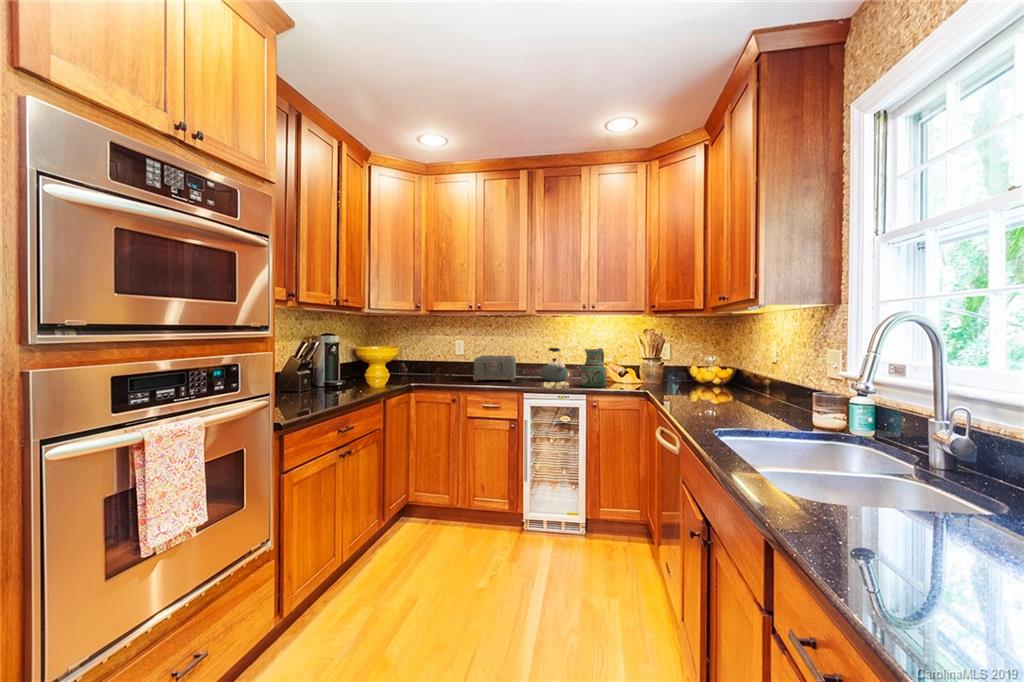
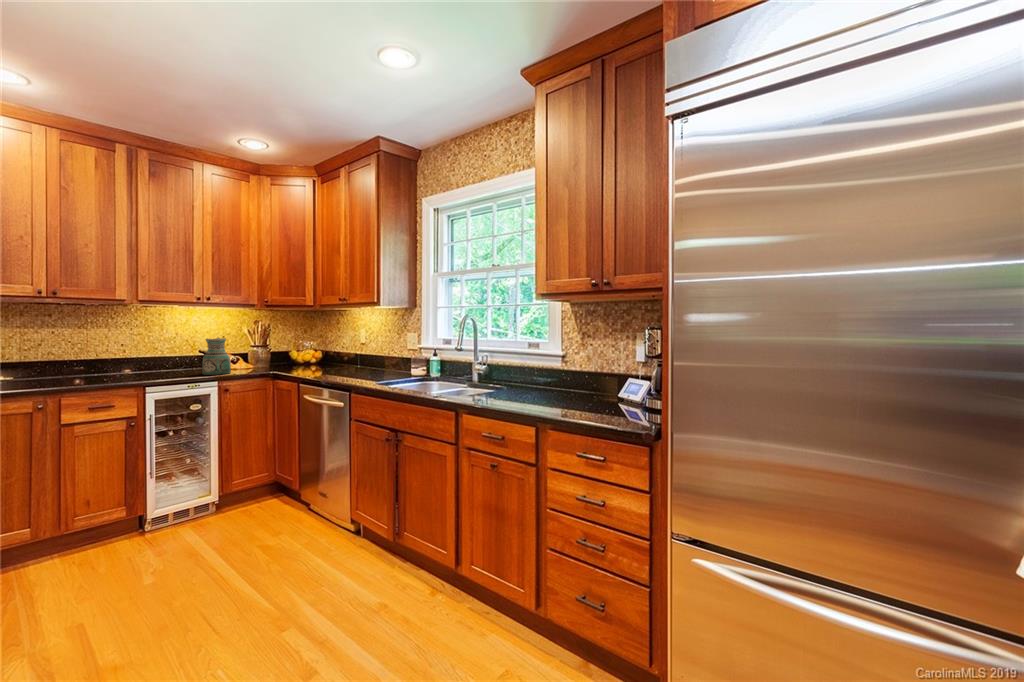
kettle: present [540,348,568,381] -> none [135,339,173,375]
toaster: present [473,356,516,381] -> none [24,351,108,384]

